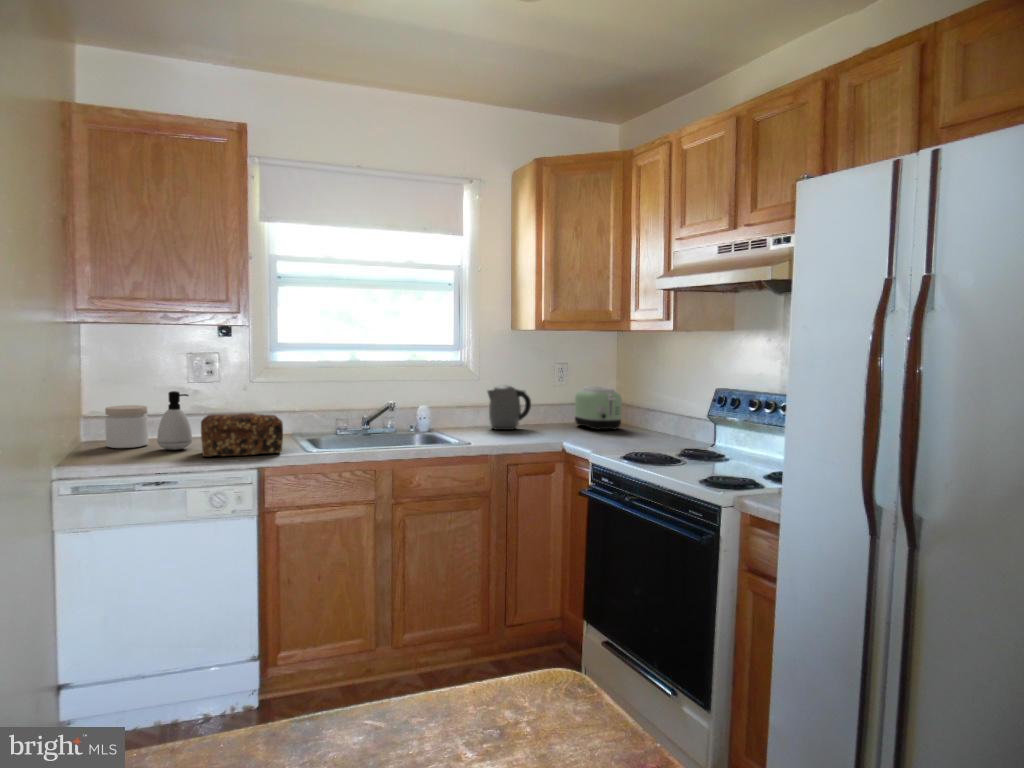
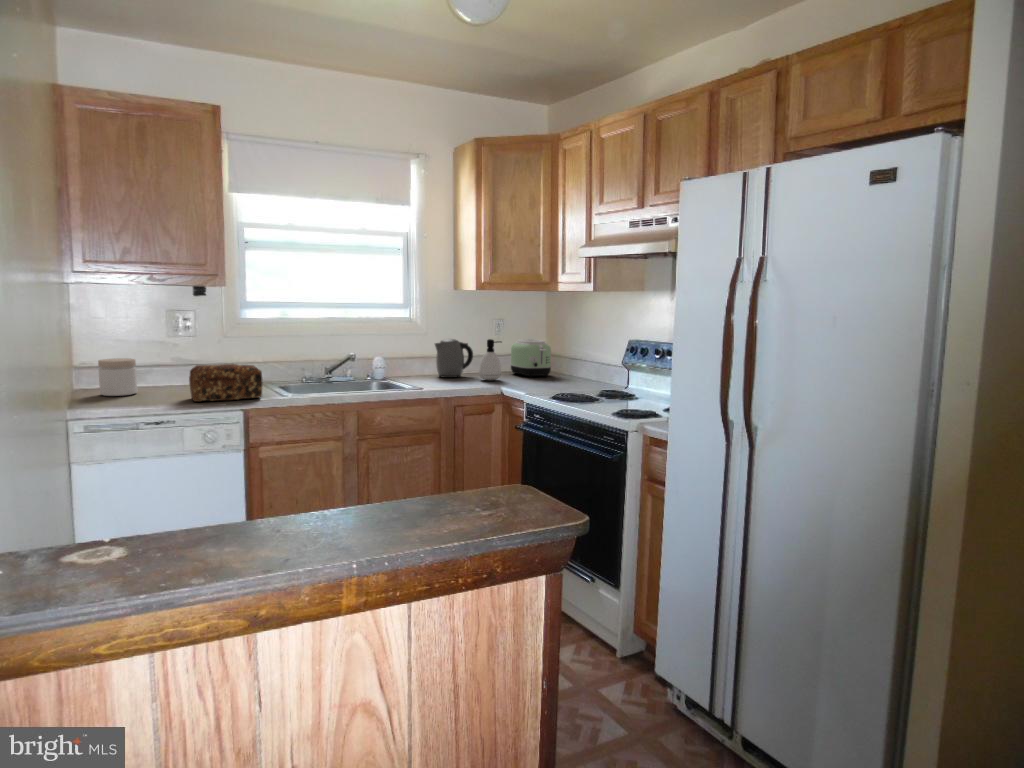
soap dispenser: present [157,391,192,450] -> present [479,339,501,380]

